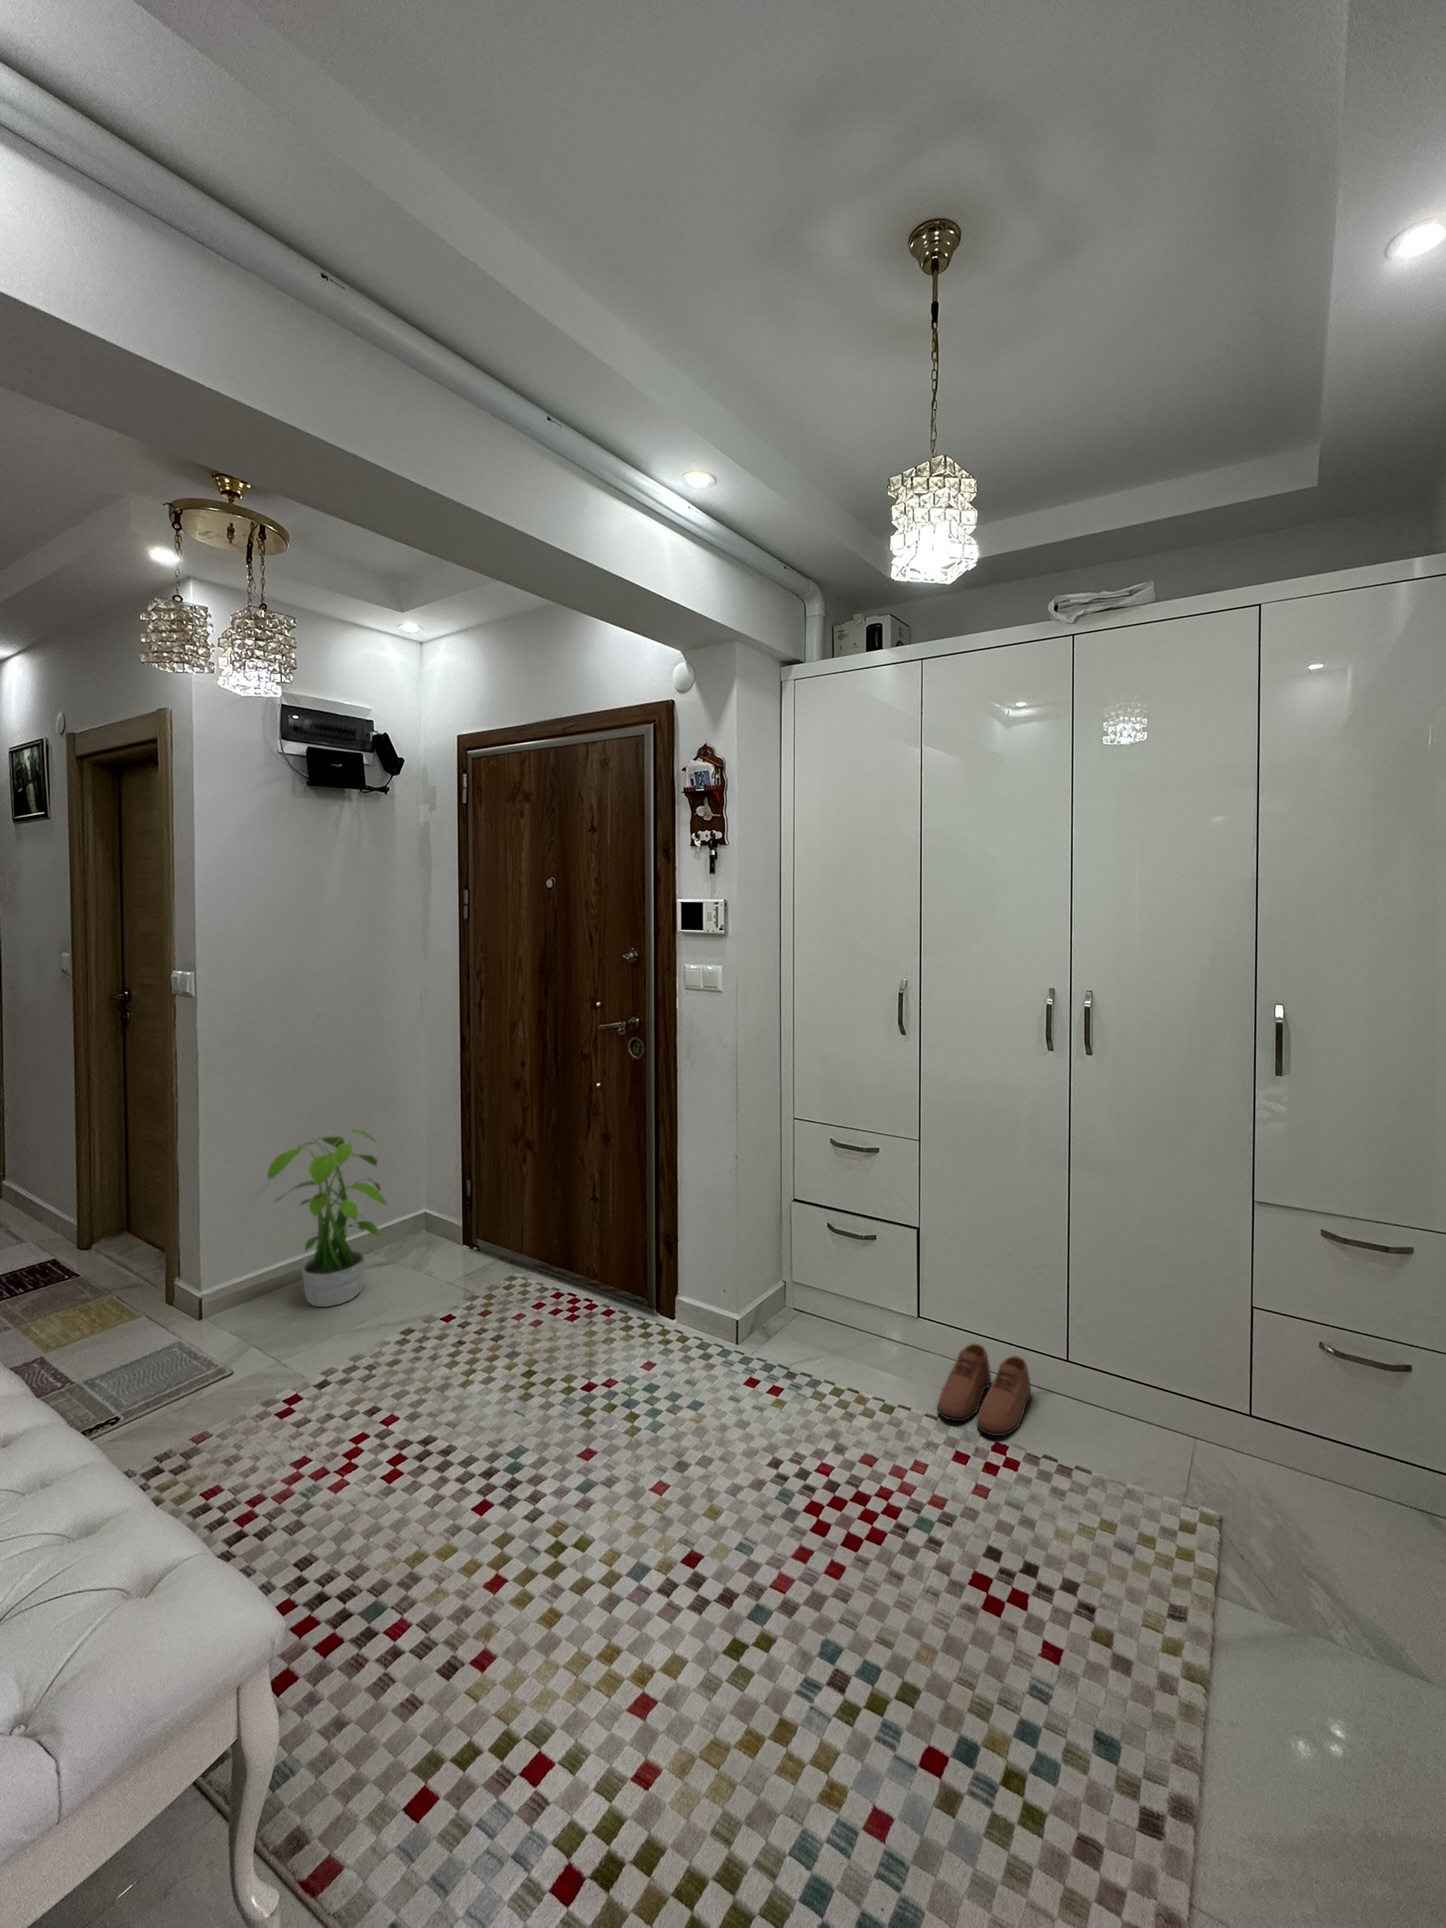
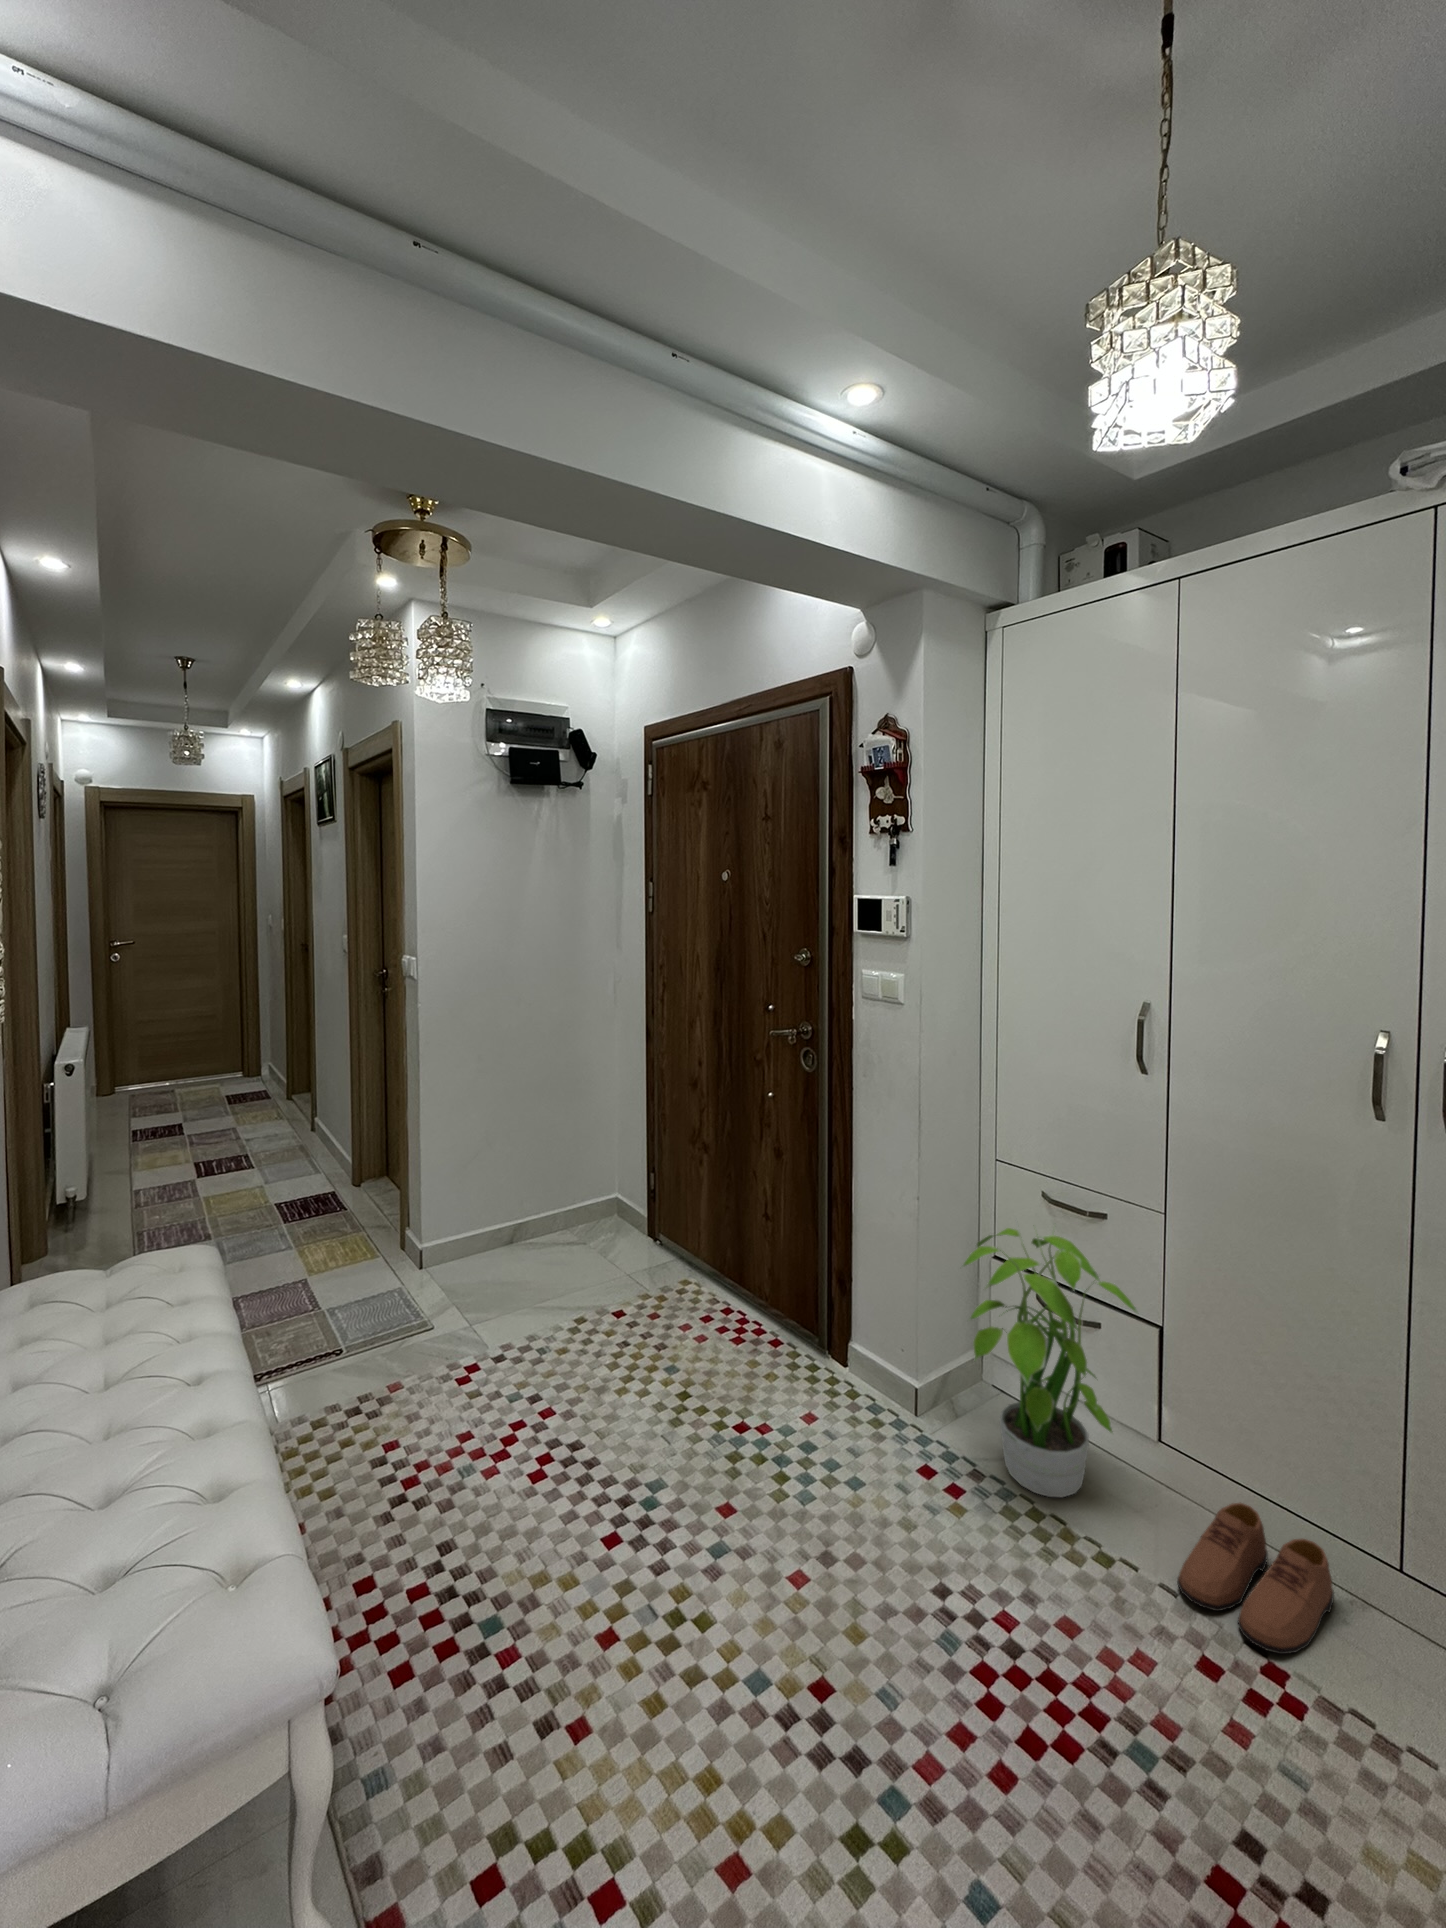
potted plant: present [266,1129,387,1307] -> present [963,1228,1137,1497]

